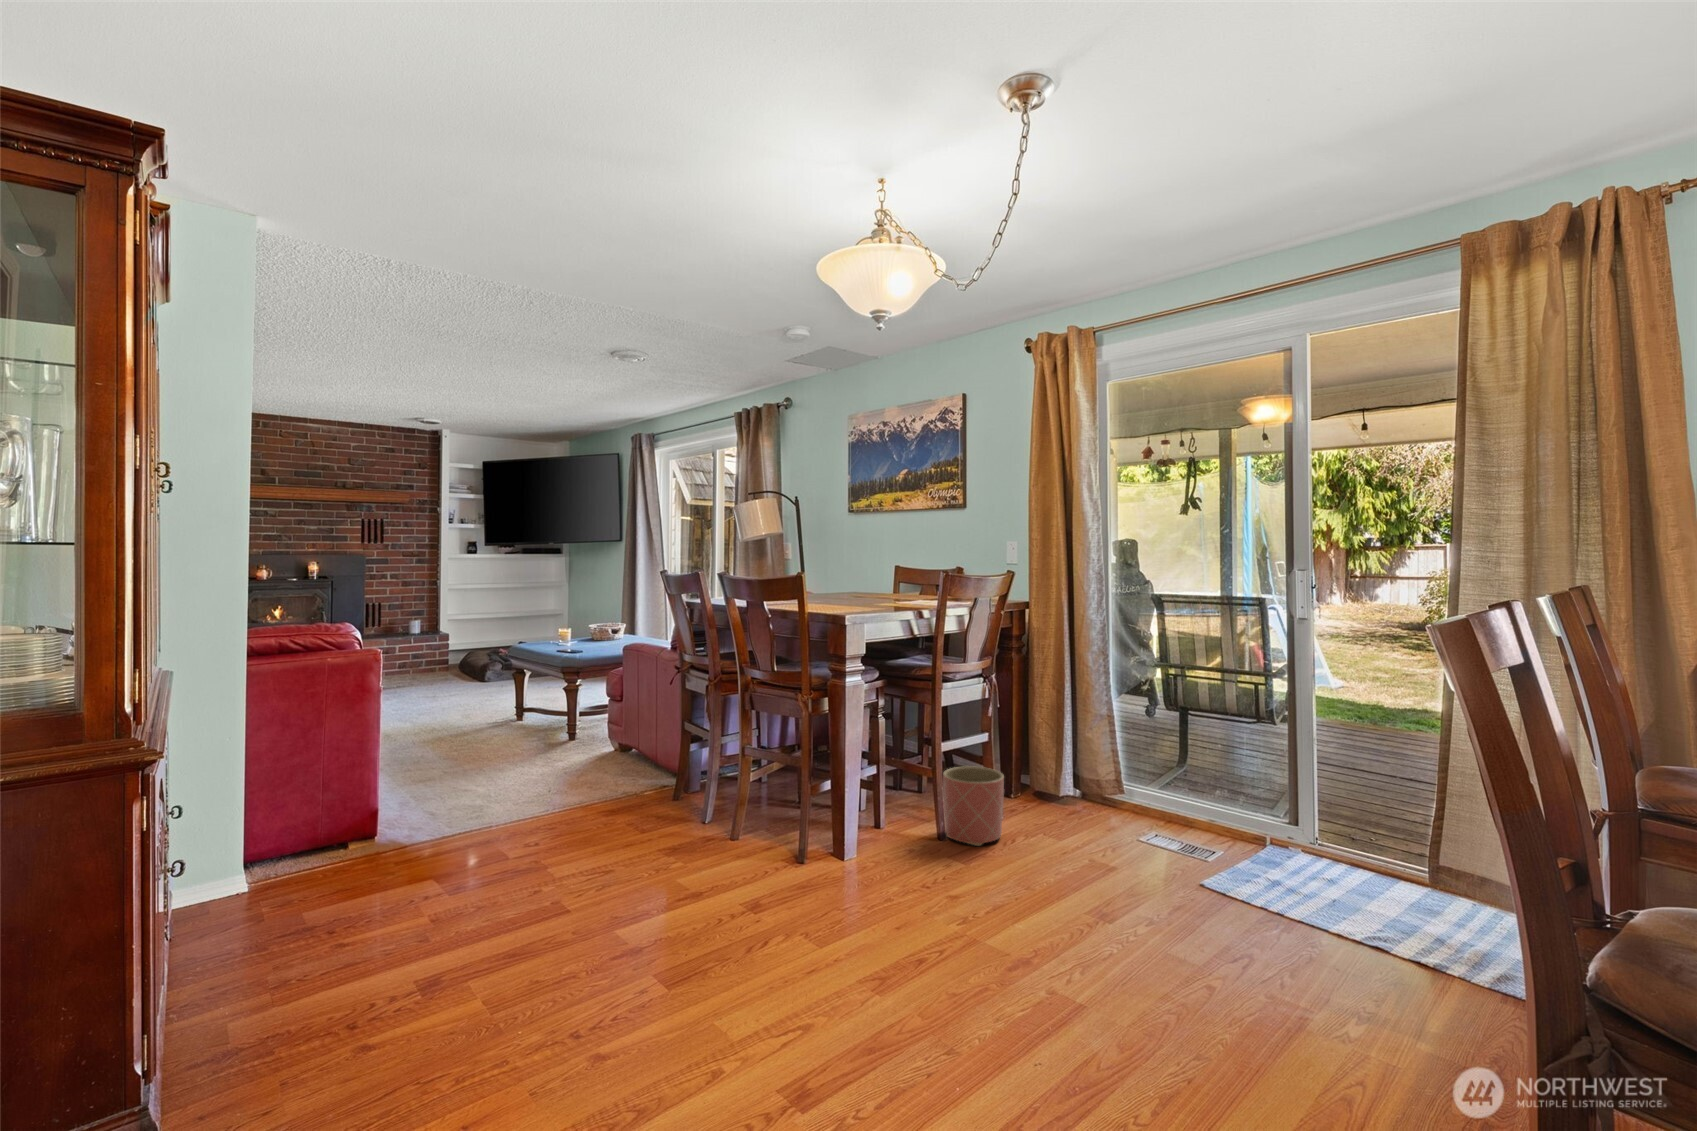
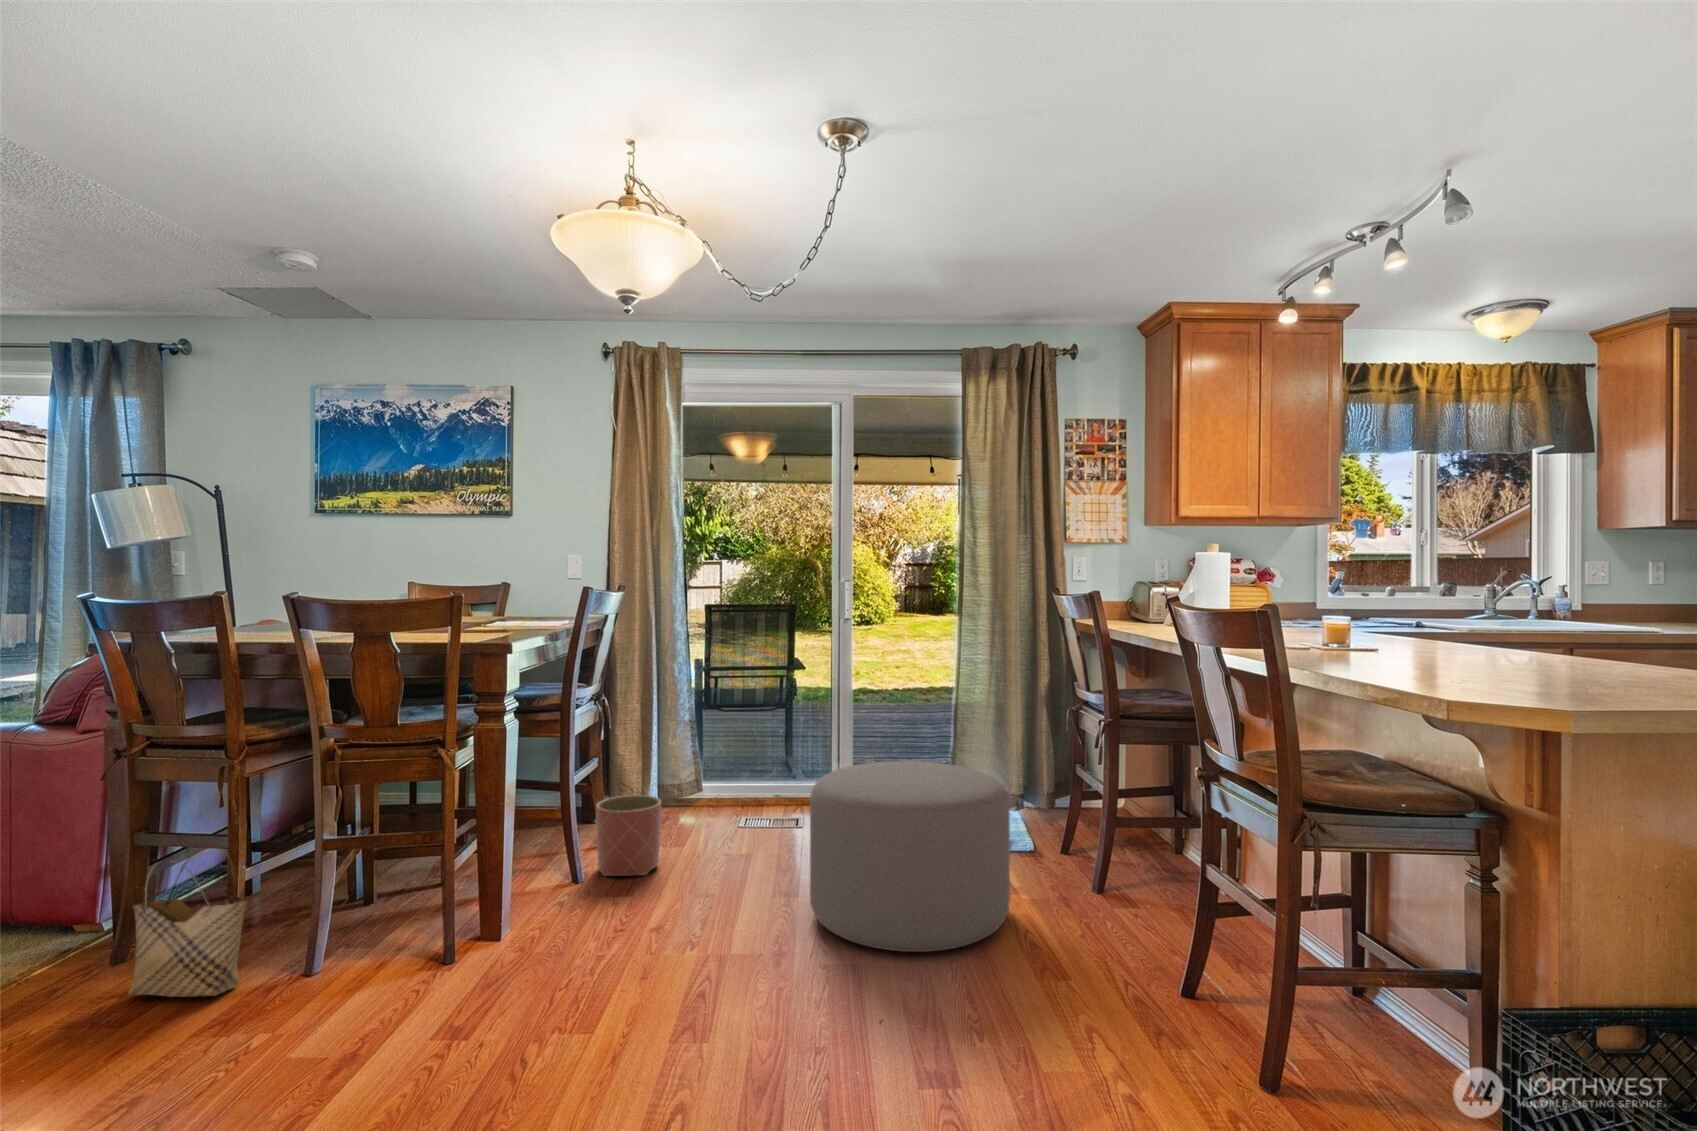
woven basket: none [618,740,670,840] -> present [128,845,247,997]
ottoman: none [1050,783,1324,1050] -> present [810,761,1010,952]

